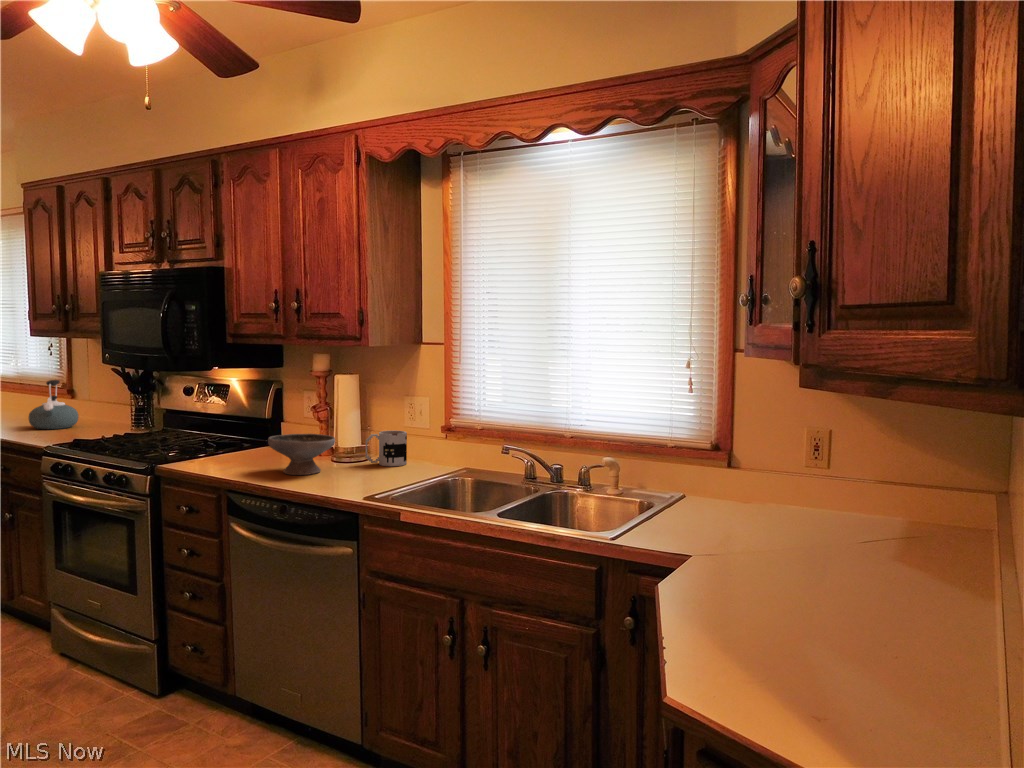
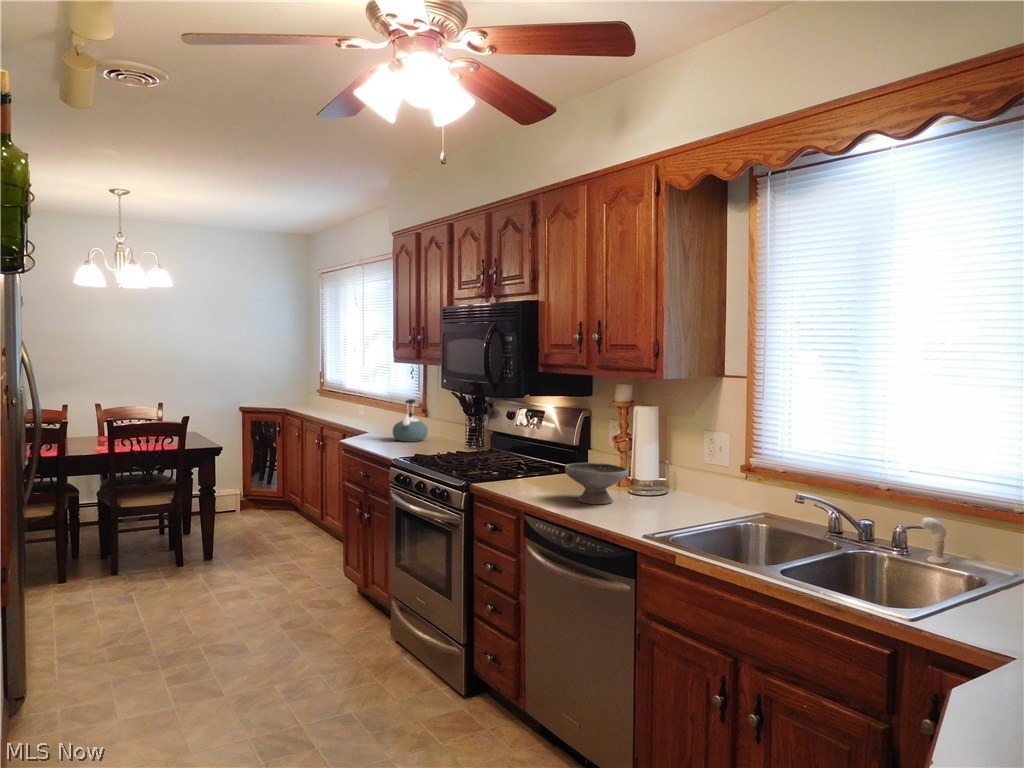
mug: present [366,431,407,466] -> none [659,466,703,504]

